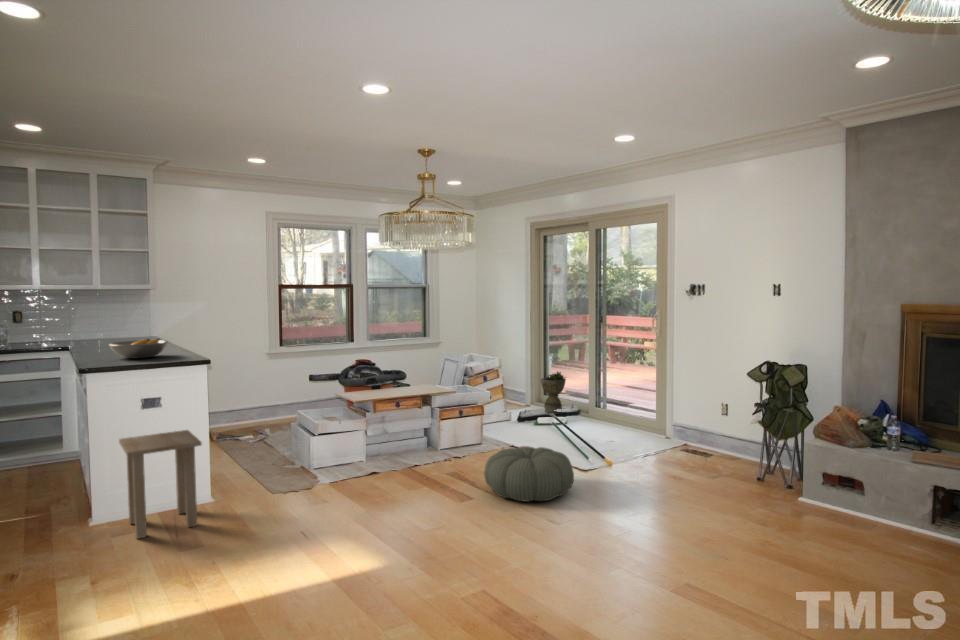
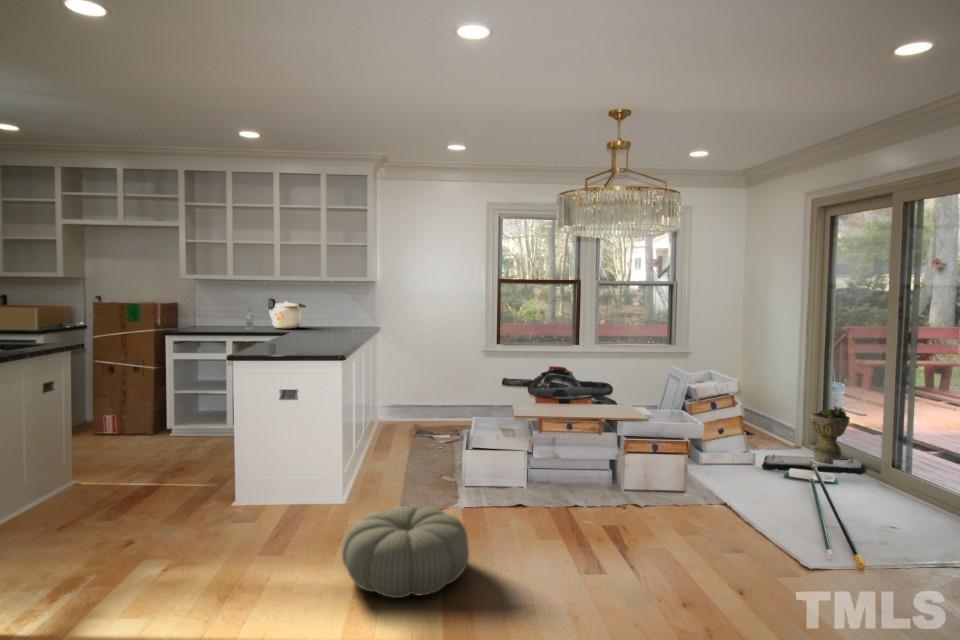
kettle: none [24,313,73,344] -> present [269,301,306,329]
fruit bowl: present [109,339,168,359] -> none [273,331,326,349]
side table: present [119,430,202,539] -> none [237,426,319,530]
pouf: present [484,446,574,502] -> present [342,506,469,598]

